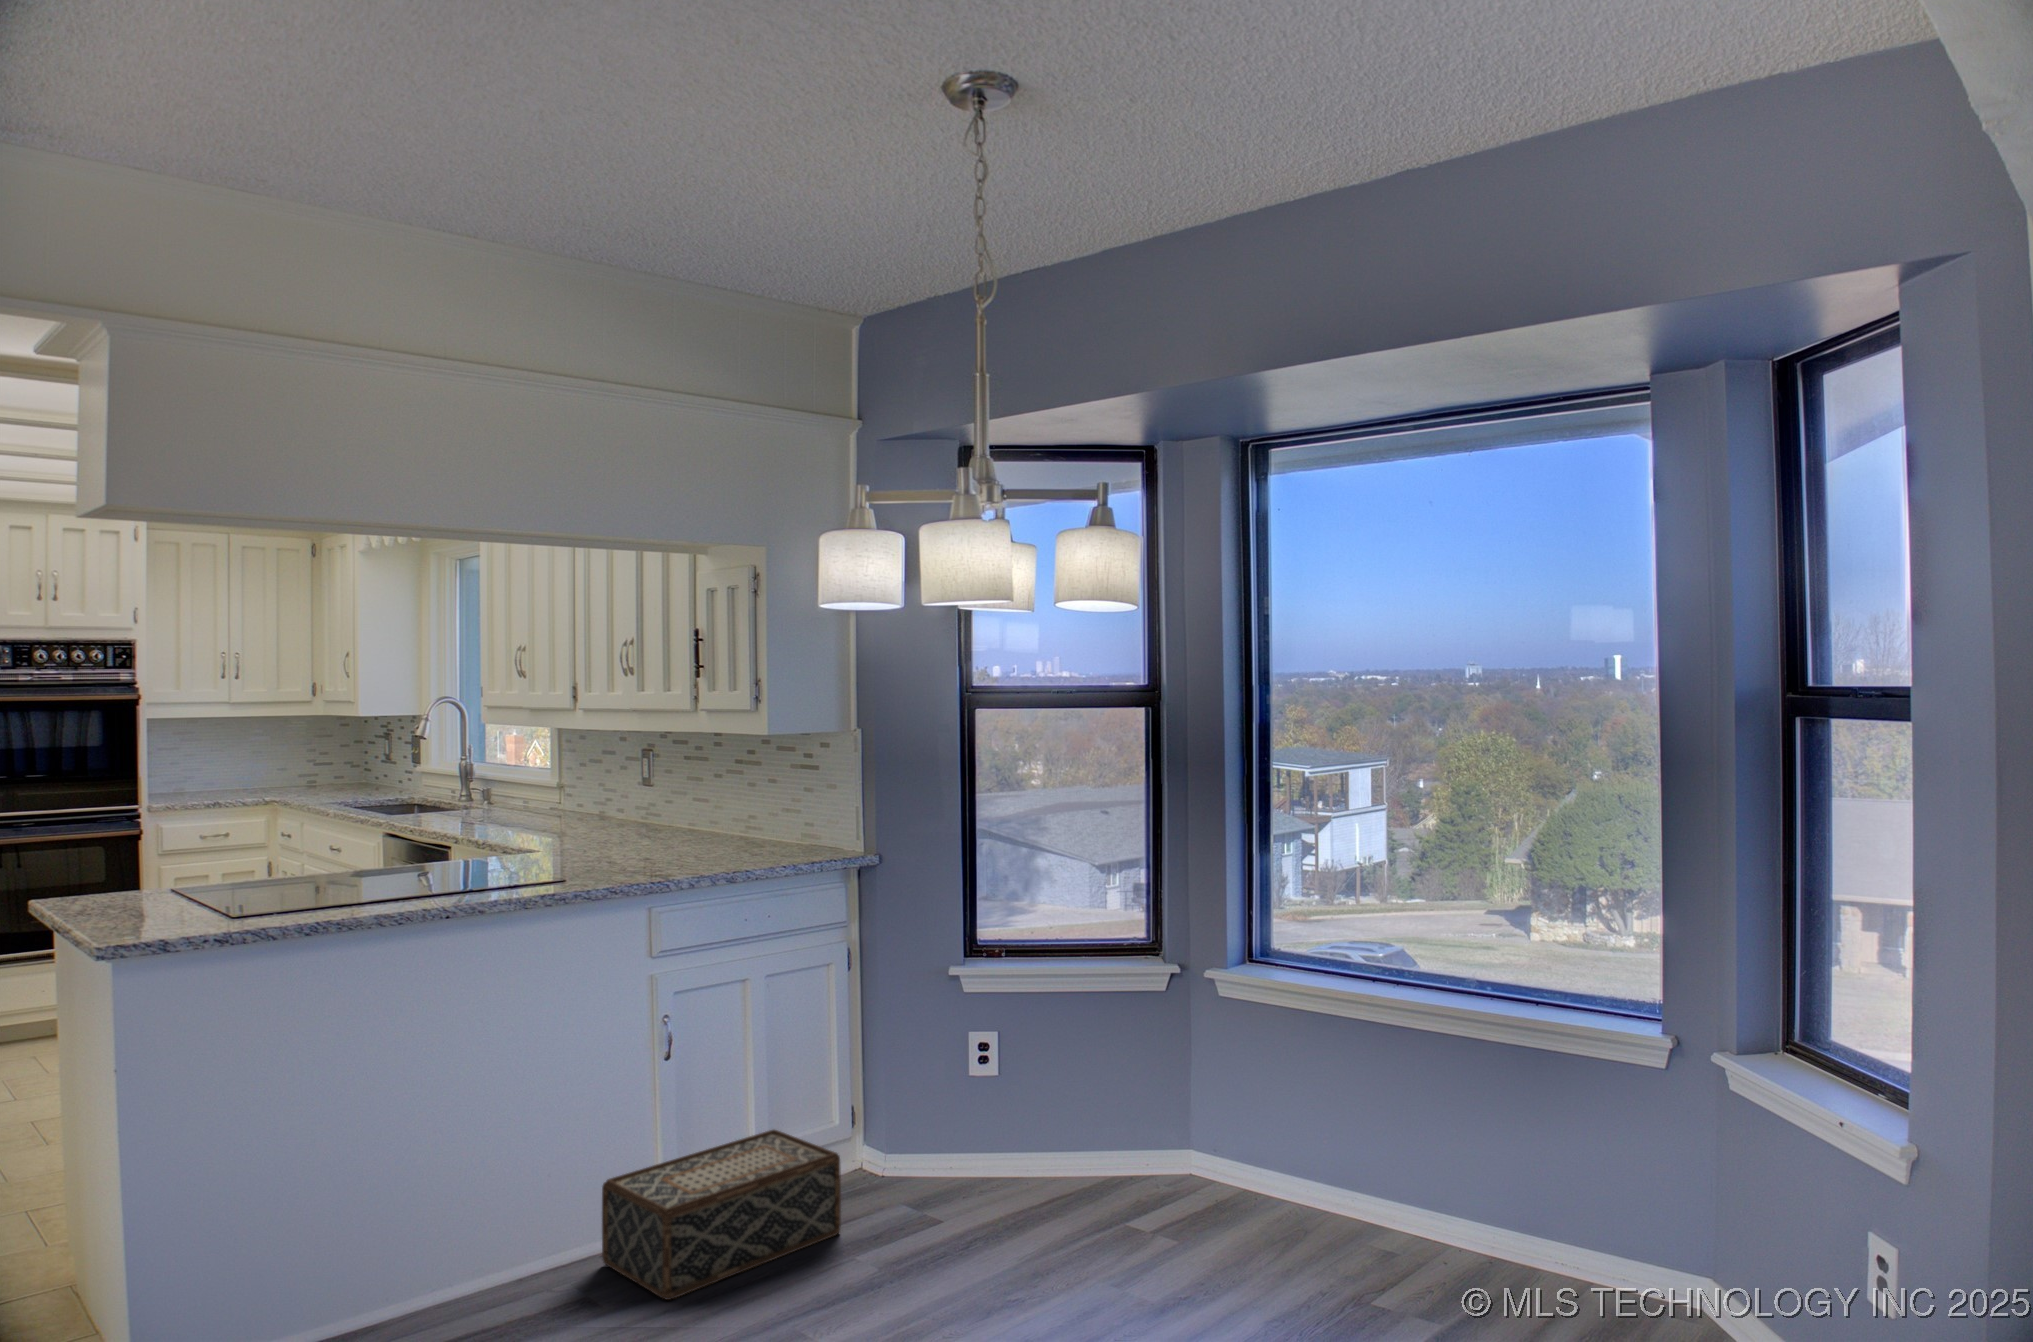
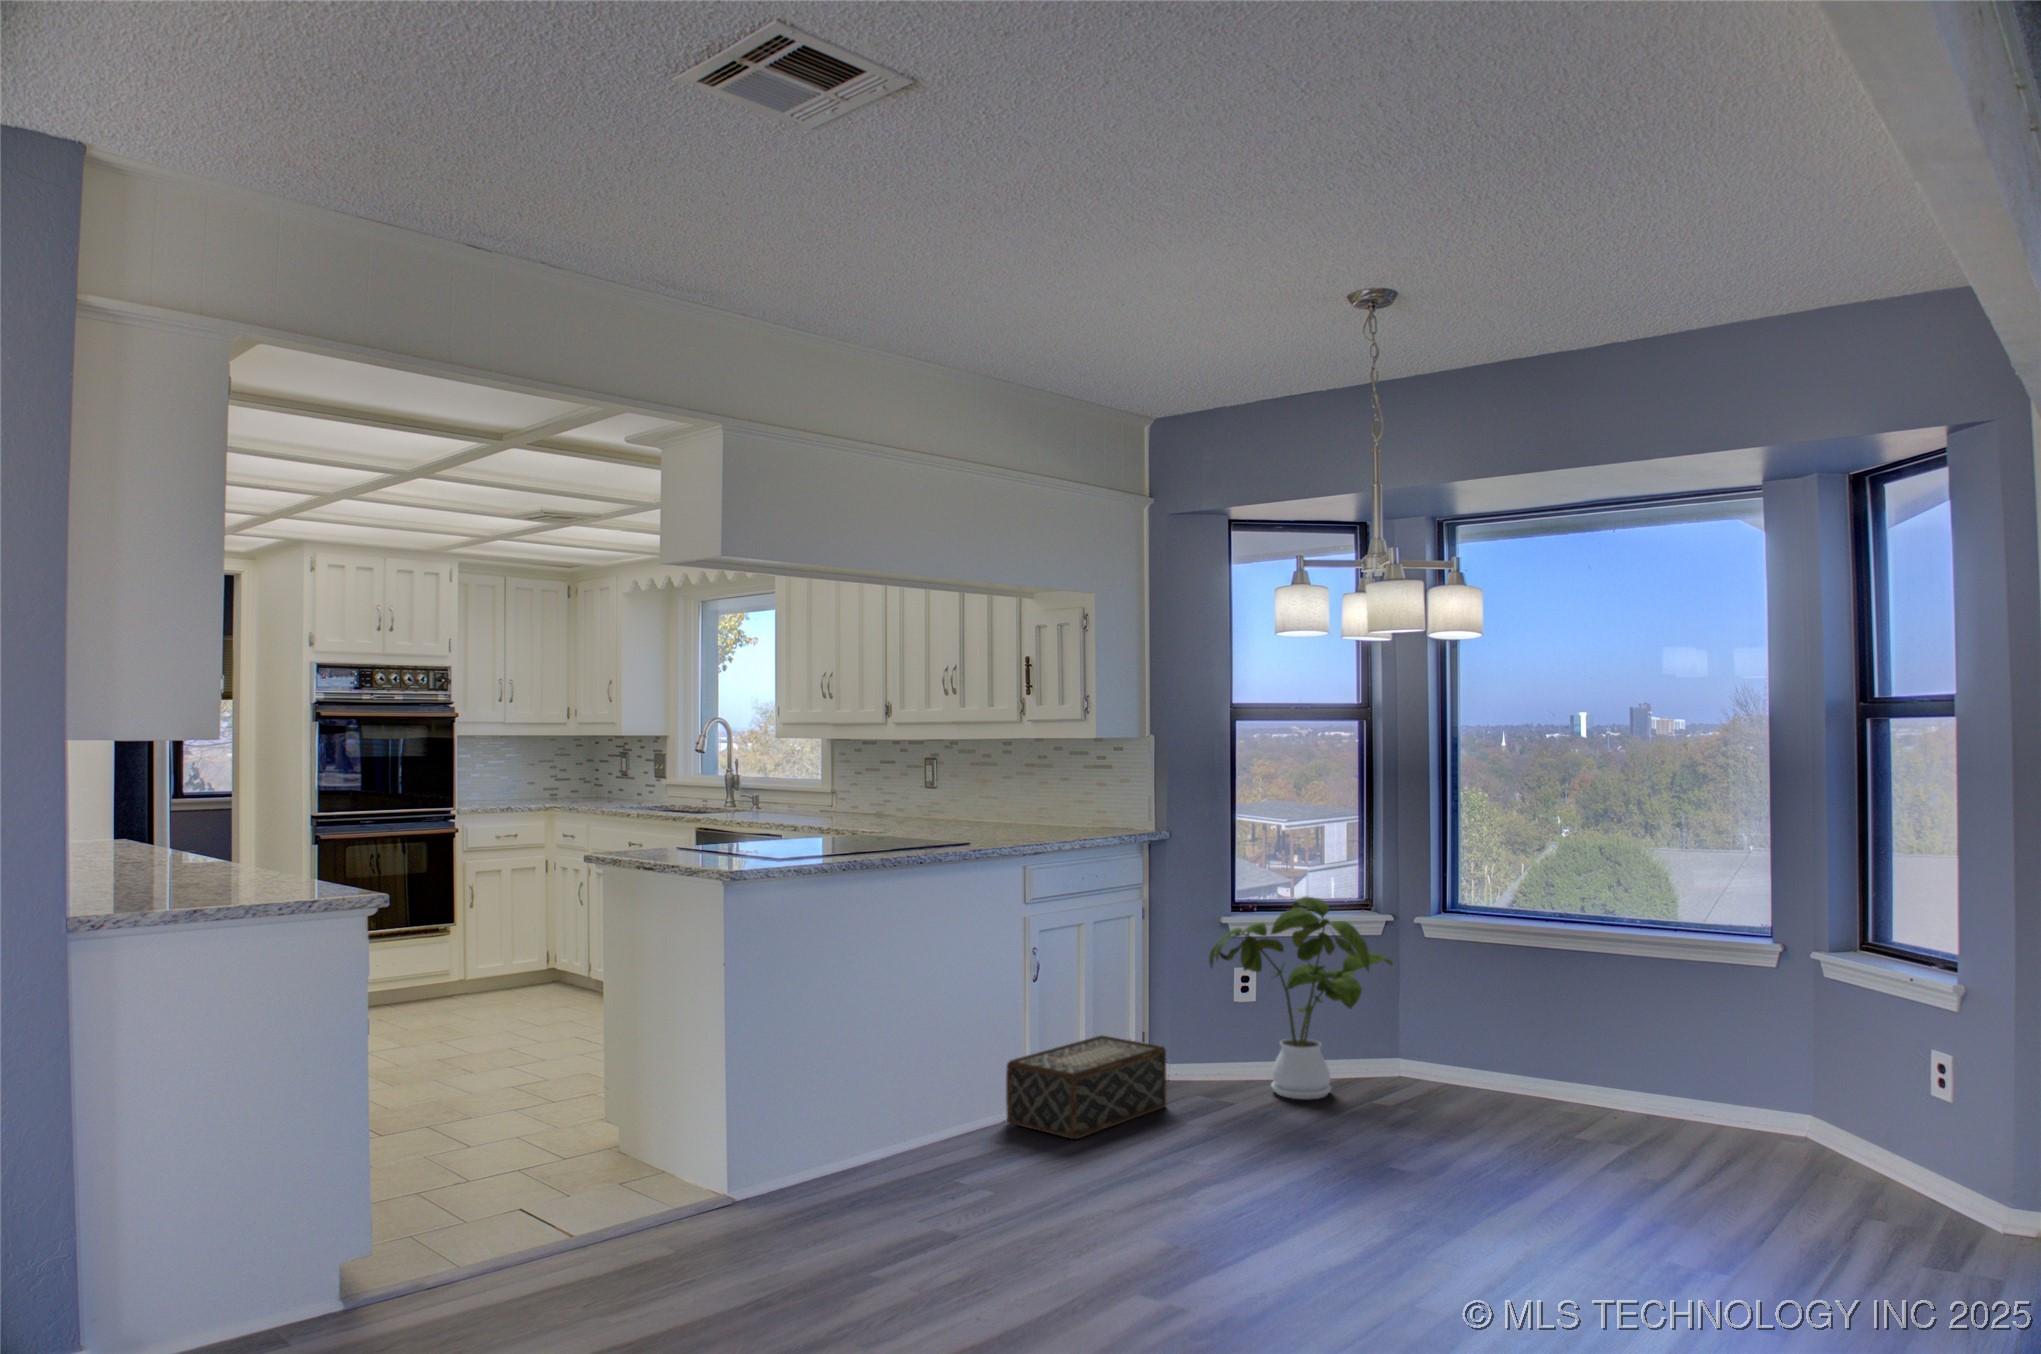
house plant: none [918,952,1169,1222] -> present [1209,897,1393,1099]

